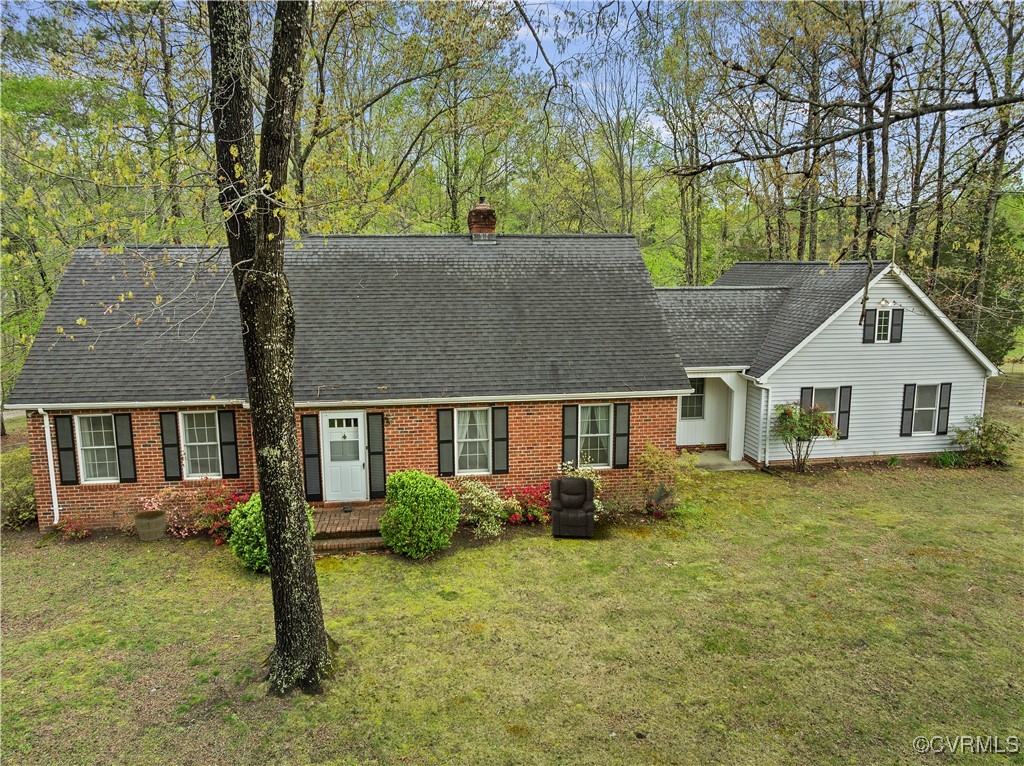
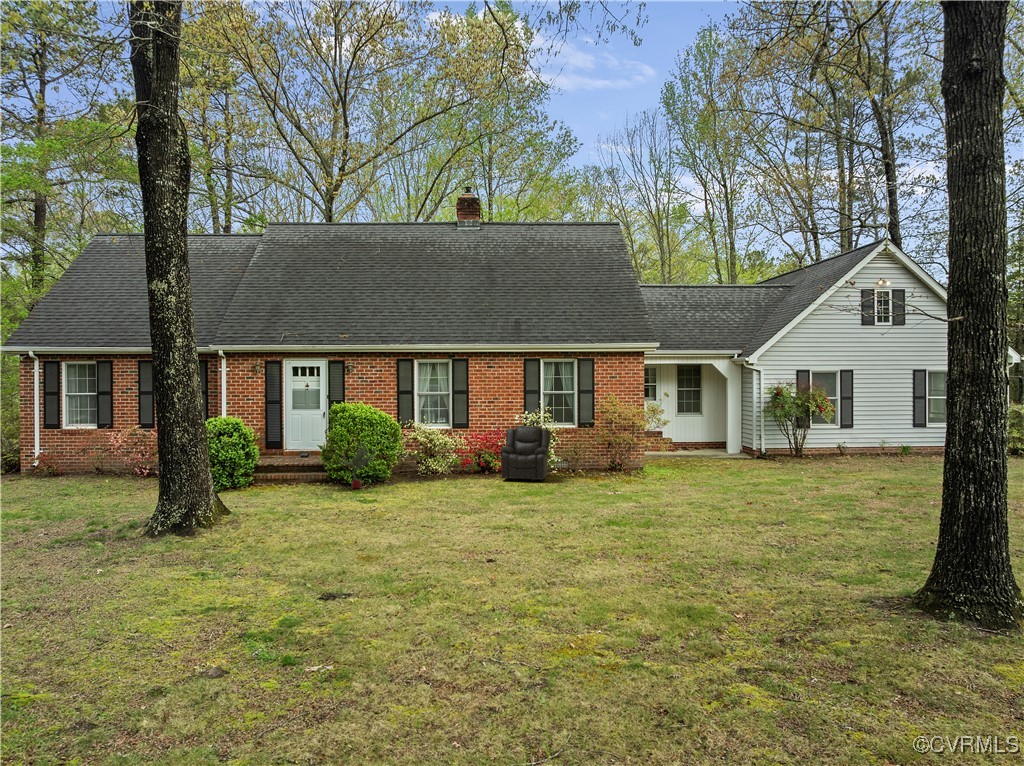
potted tree: present [643,482,674,519] -> present [339,442,376,489]
wooden bucket: present [134,510,167,541] -> none [100,449,132,474]

